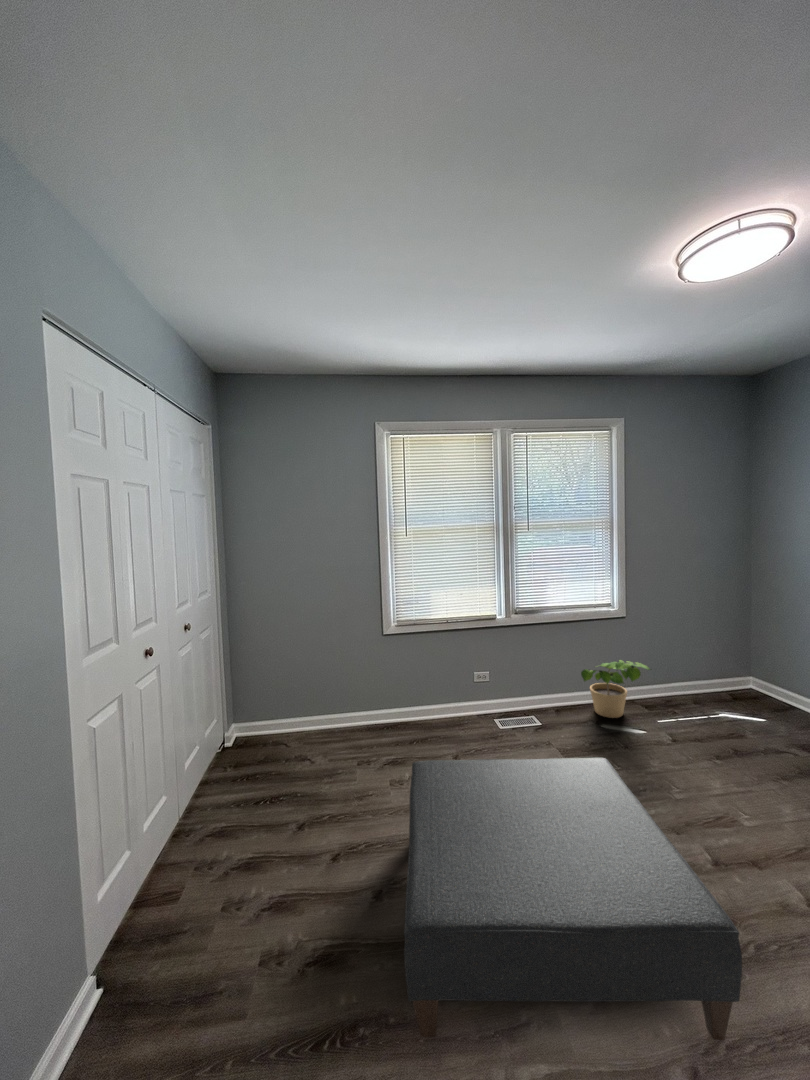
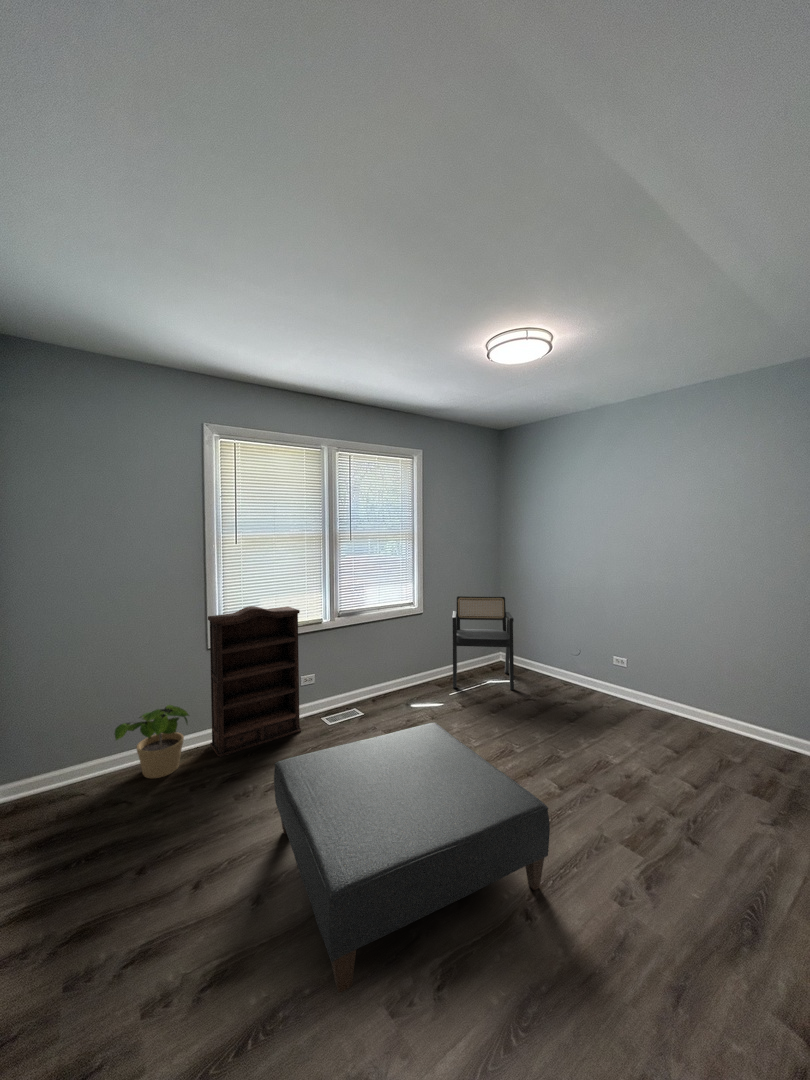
bookshelf: none [381,598,471,740] -> present [208,606,301,757]
armchair: none [666,599,765,734] -> present [452,596,514,690]
potted plant: present [581,660,650,718] -> present [115,705,189,778]

